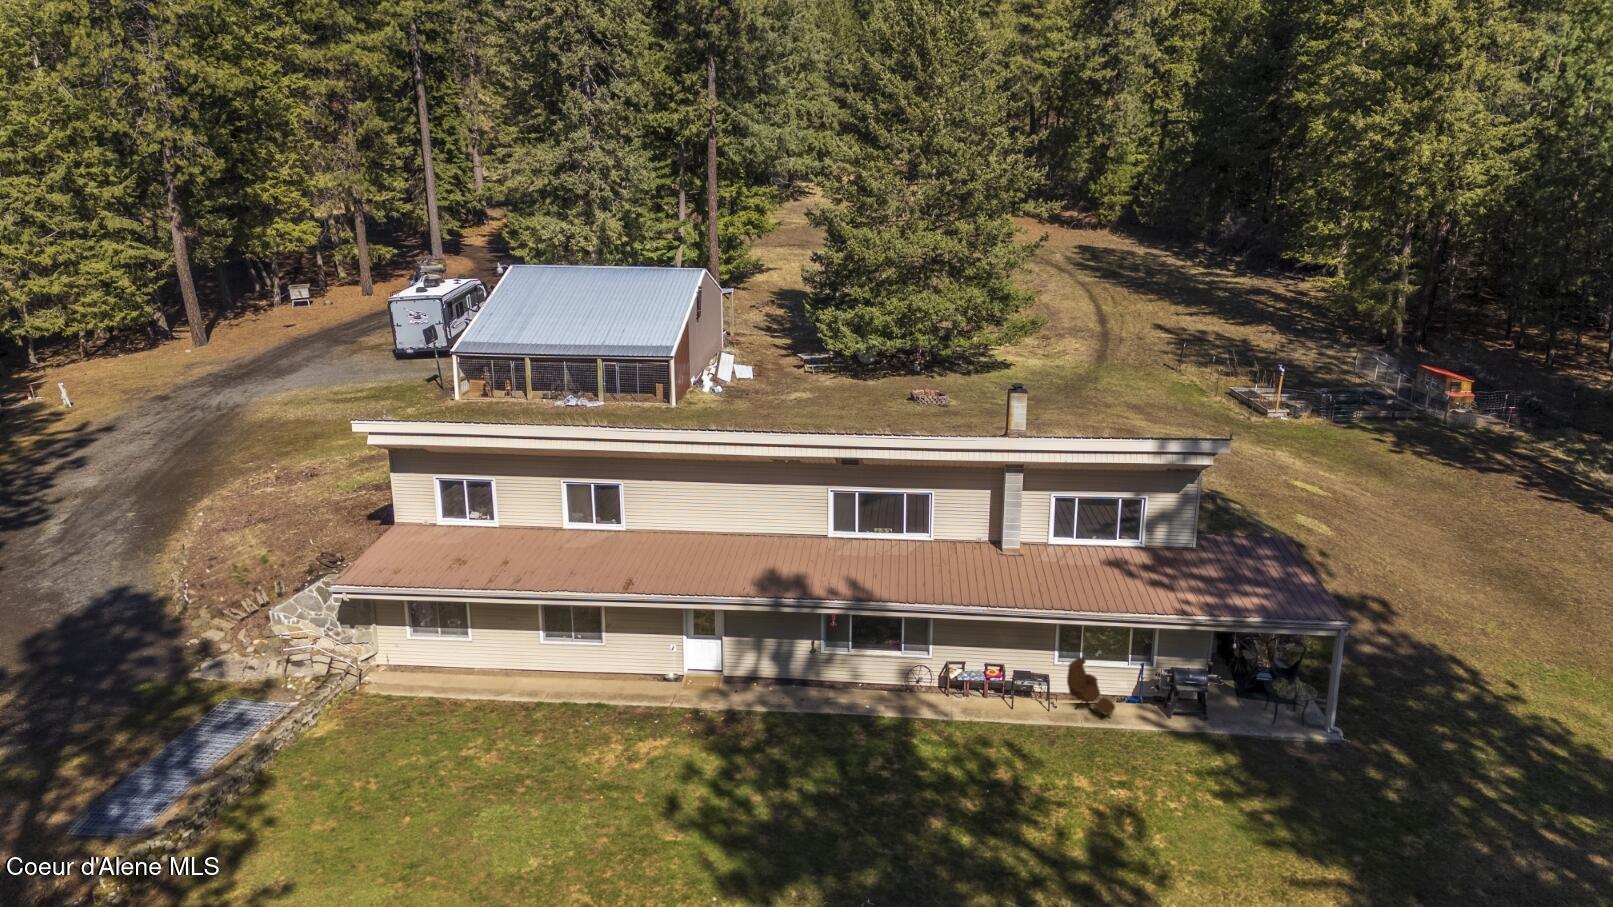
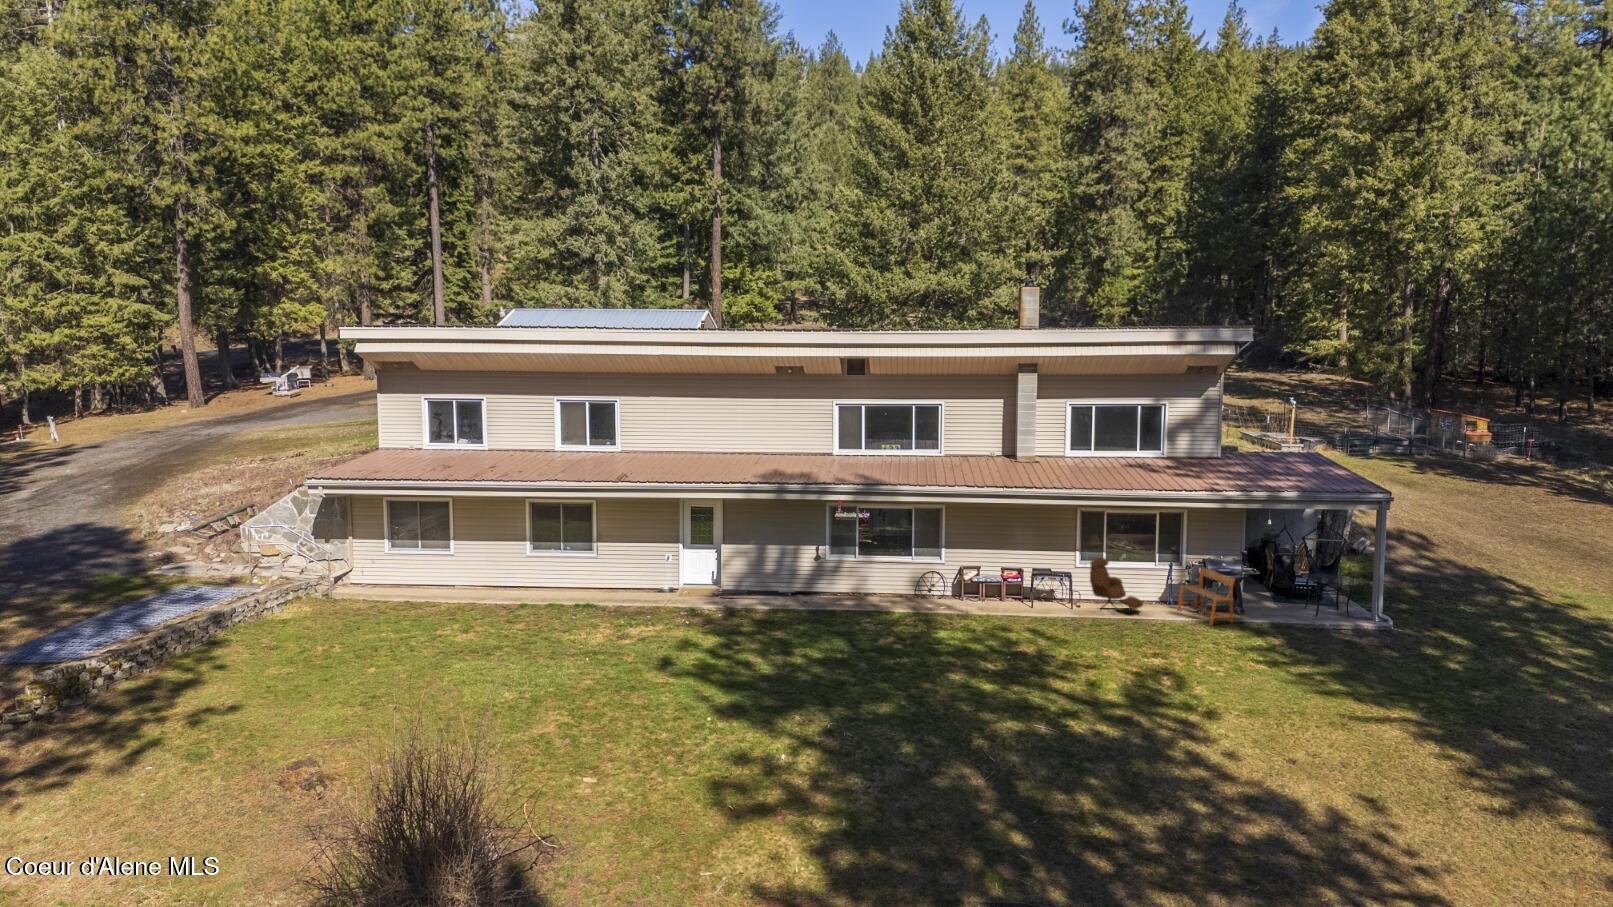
bench: none [1147,672,1204,737] -> present [1177,567,1235,626]

